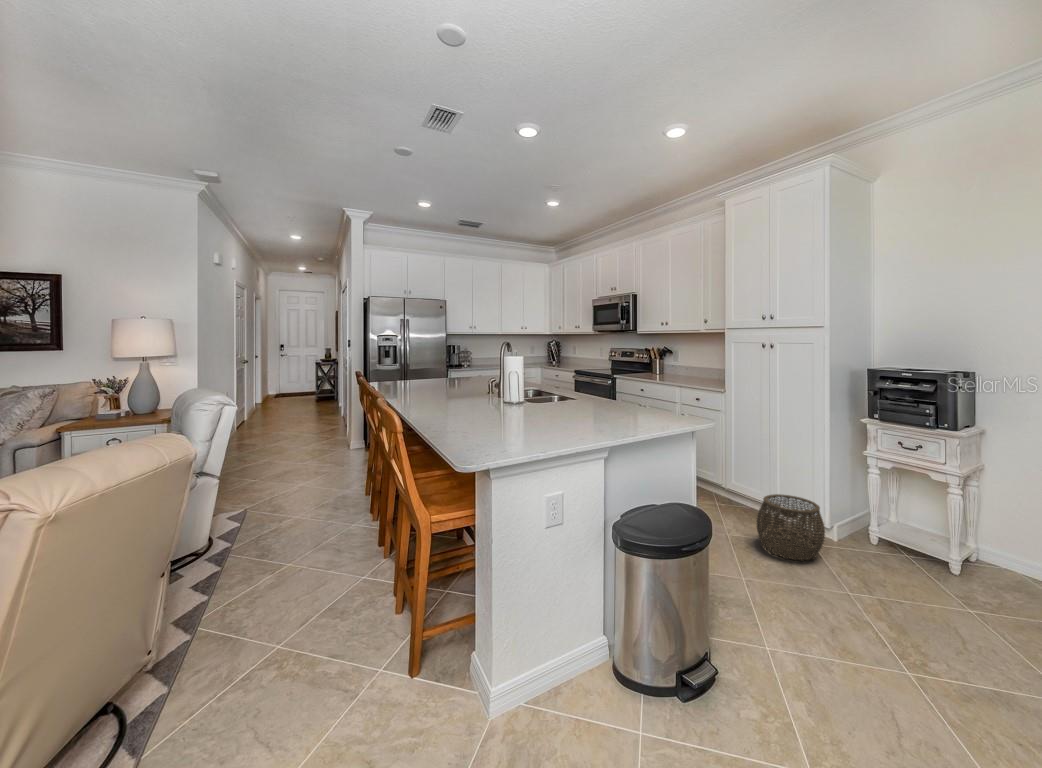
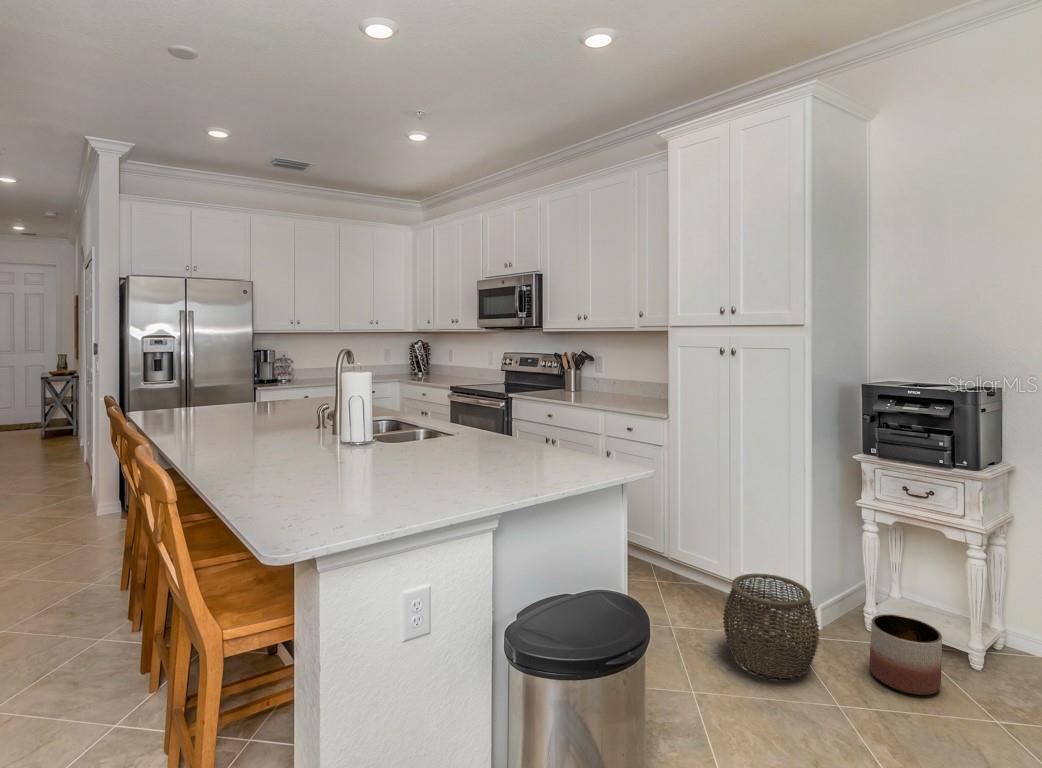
planter: none [863,527,919,580] -> present [870,614,942,695]

